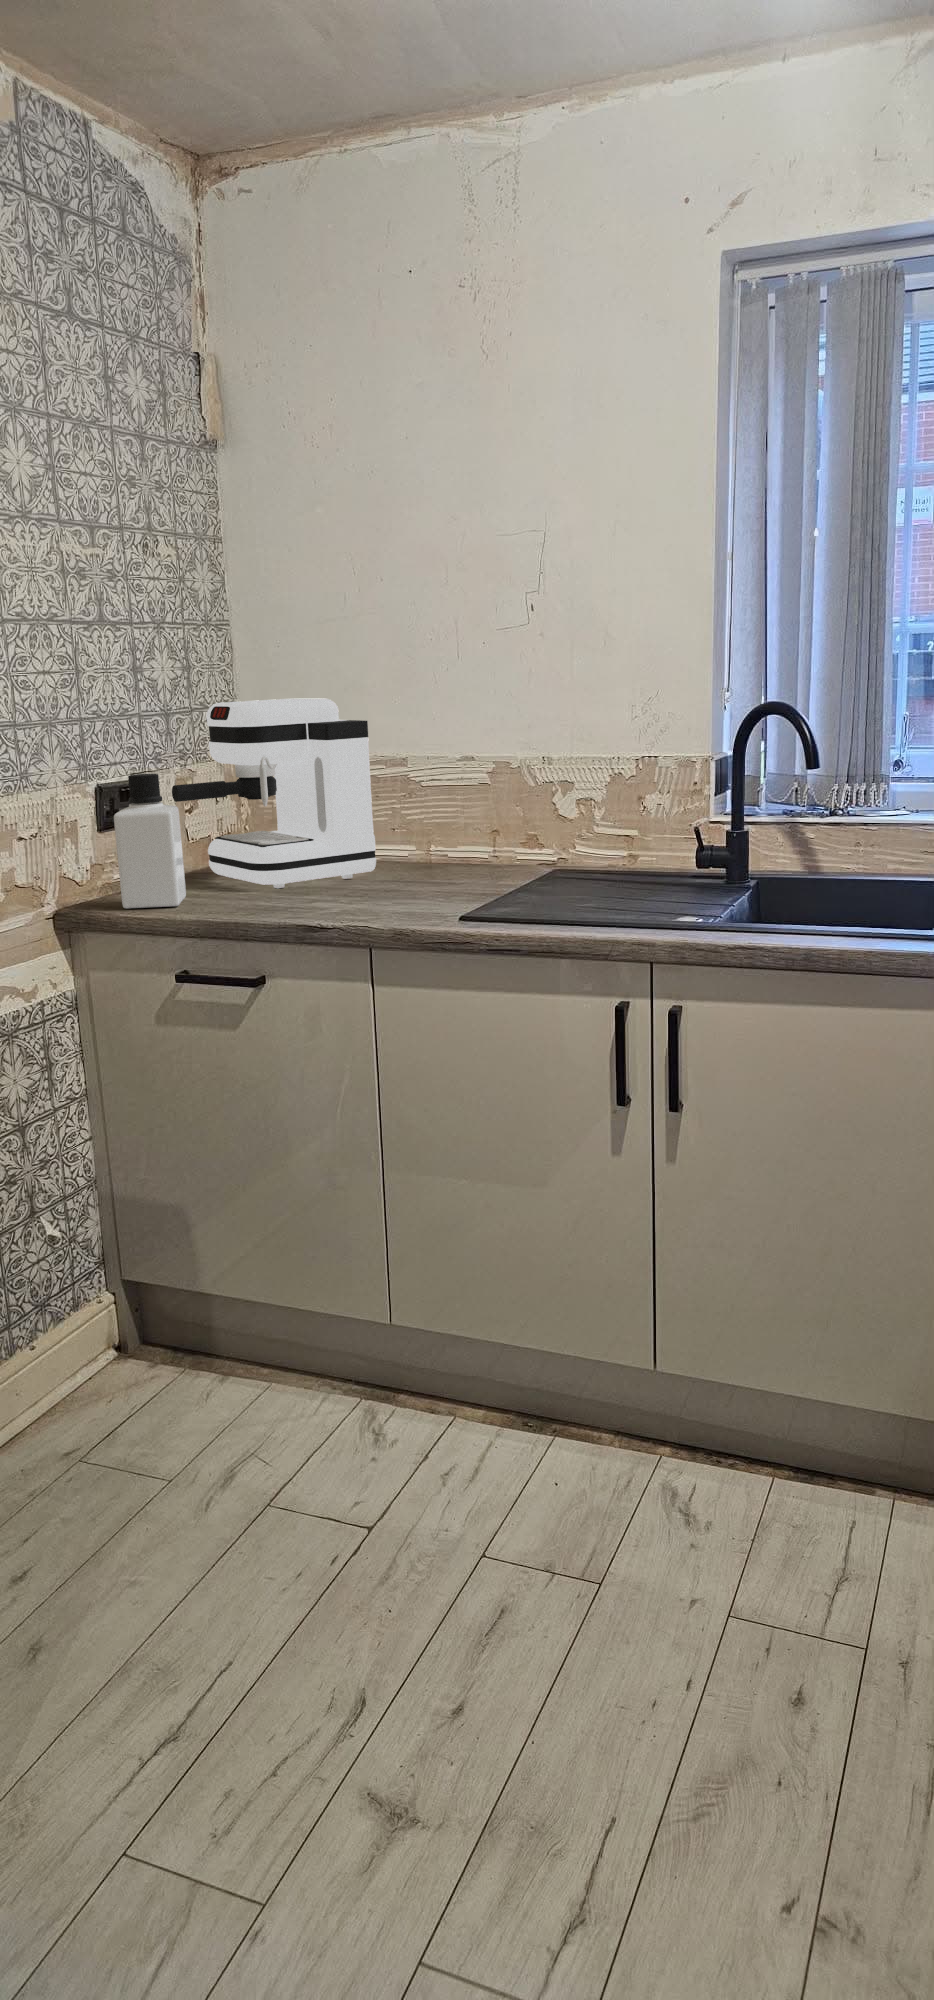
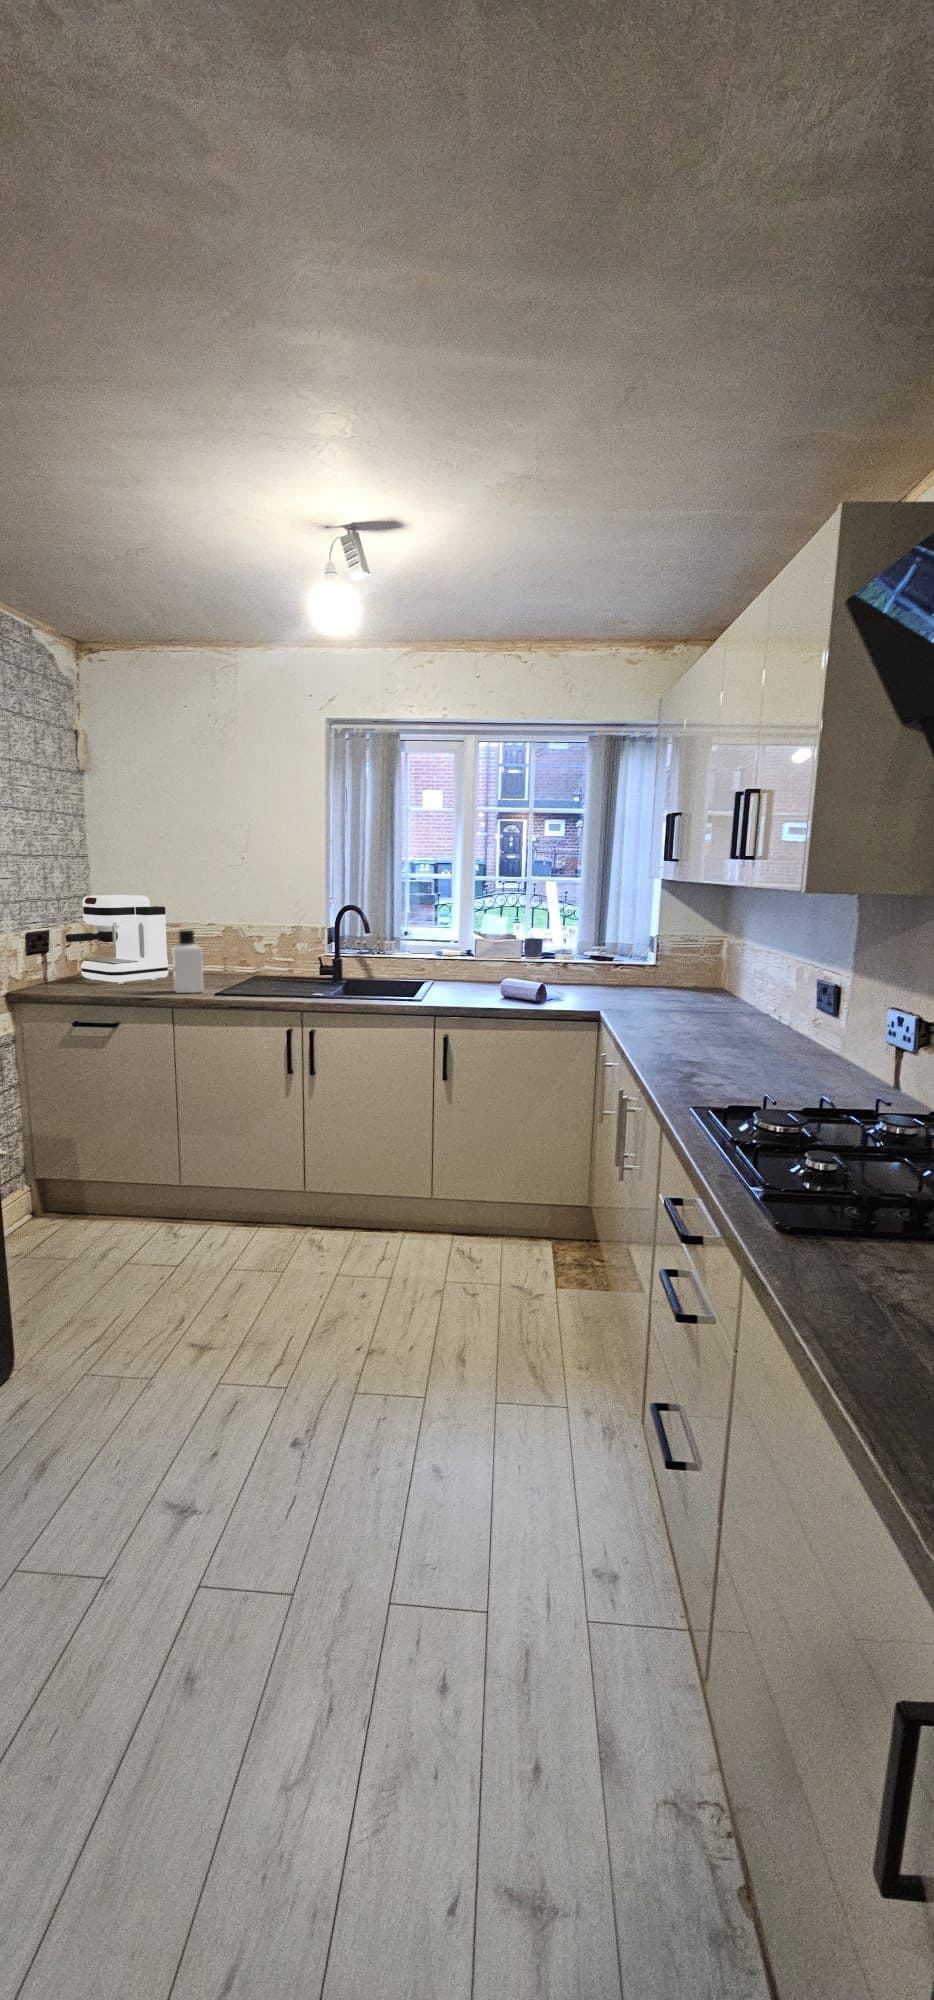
bottle: present [114,774,186,908] -> present [172,930,204,993]

